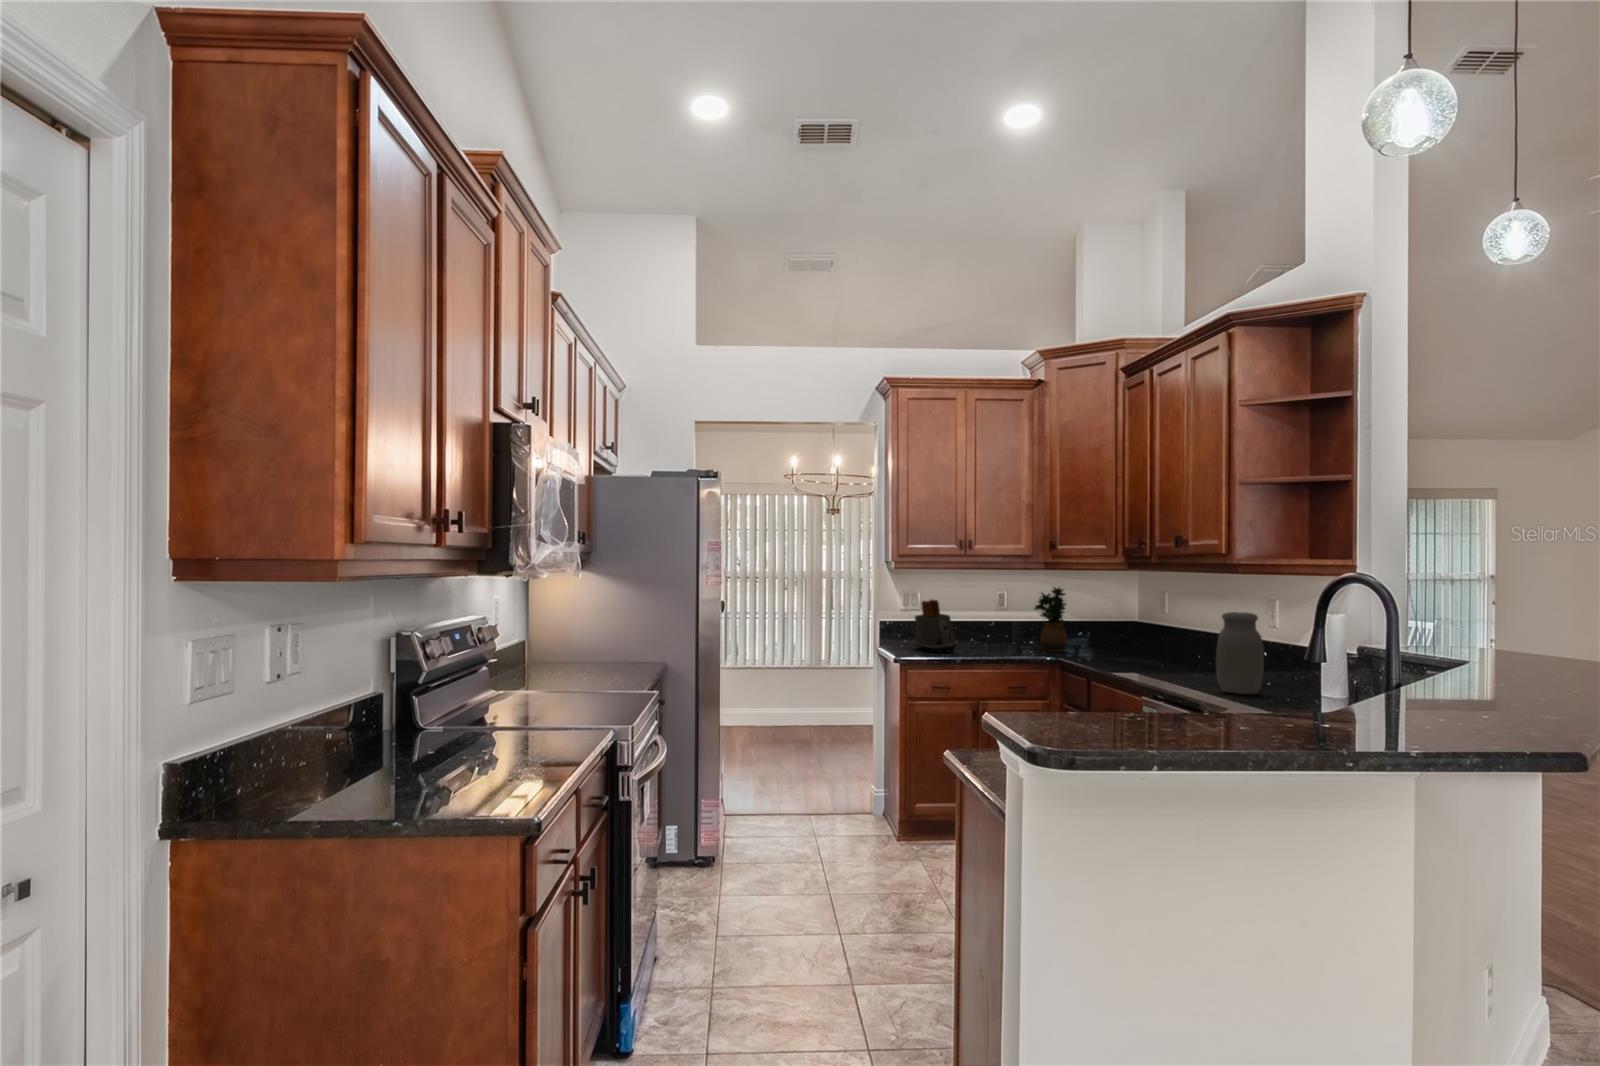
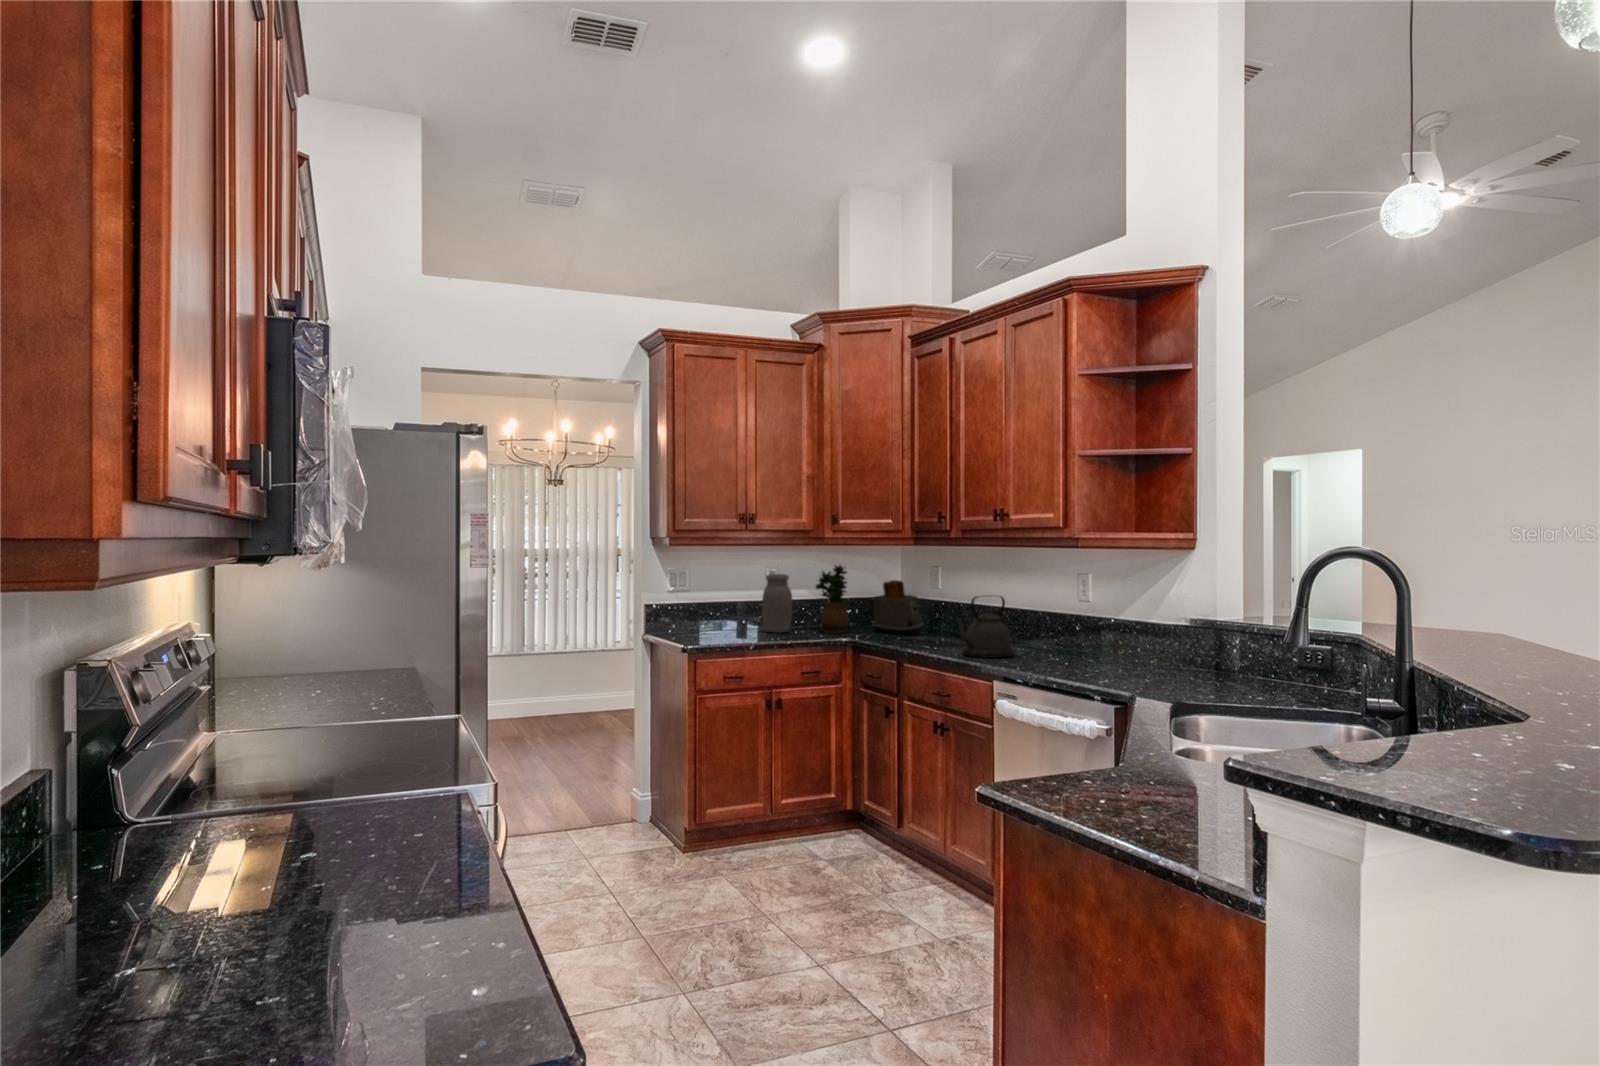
toaster: present [915,600,957,653] -> present [874,580,923,634]
jar: present [1216,612,1264,694] -> present [762,574,793,633]
kettle: none [1151,618,1219,680] -> present [955,595,1014,658]

